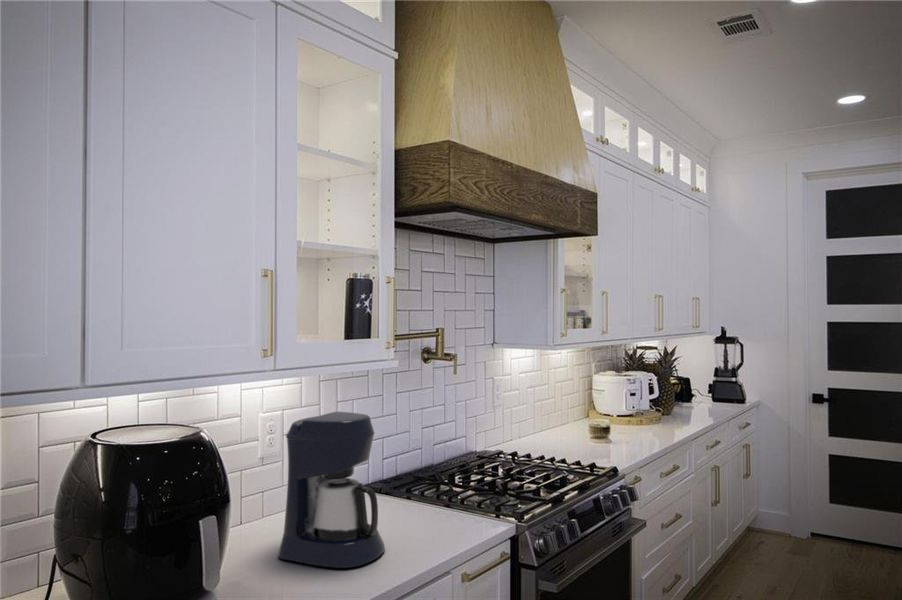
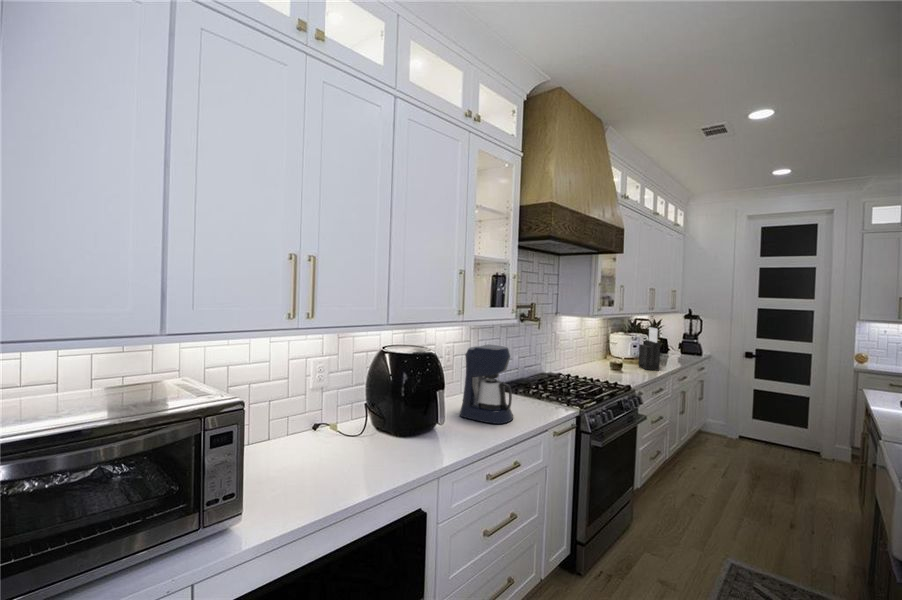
knife block: none [640,361,672,435] -> present [638,327,660,371]

